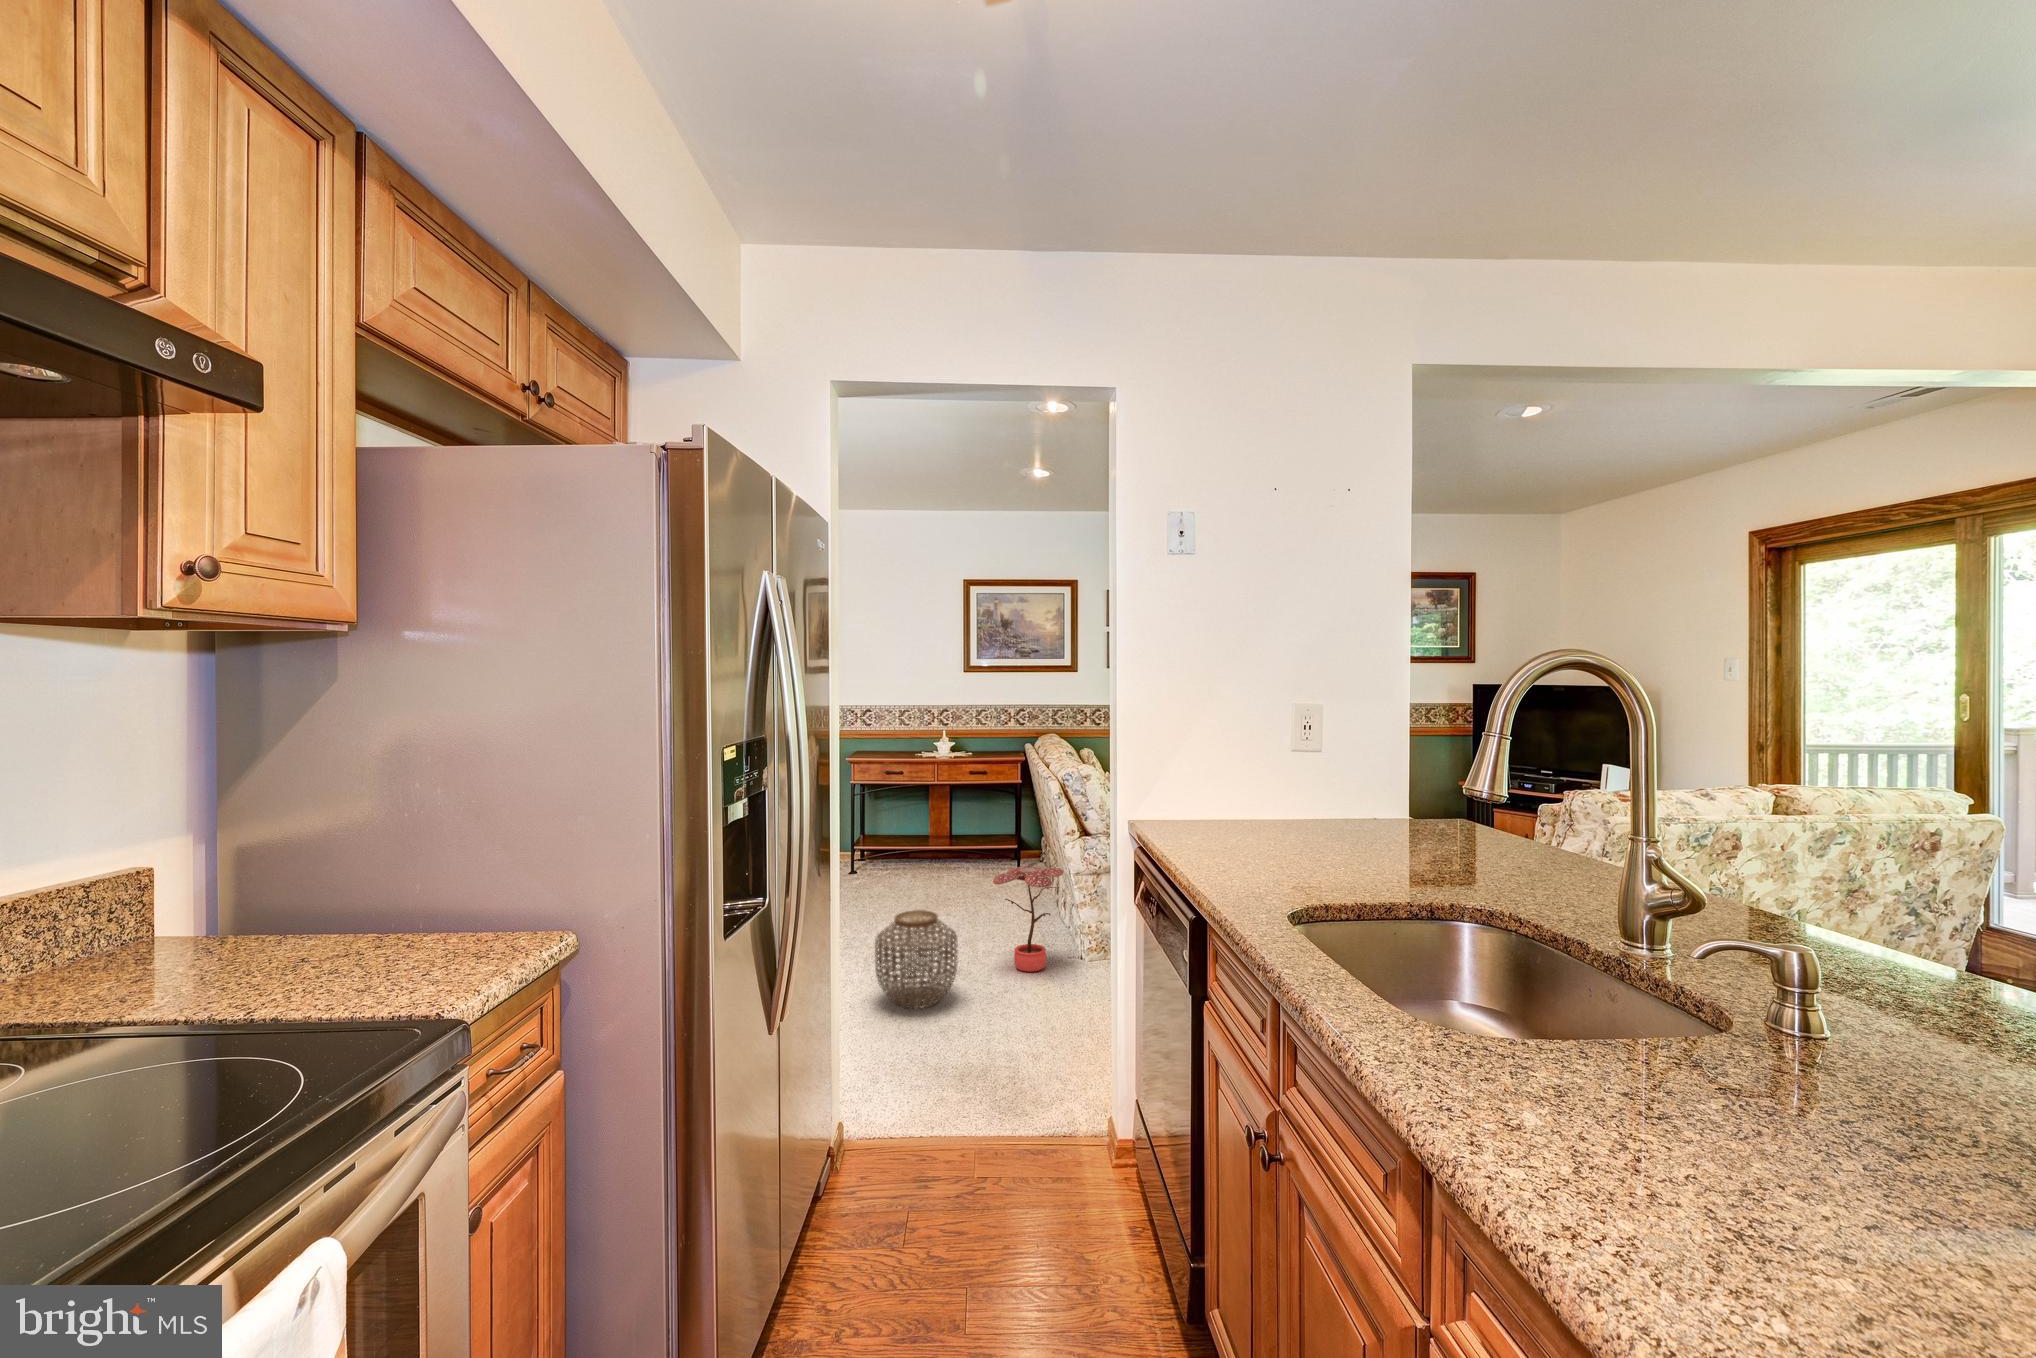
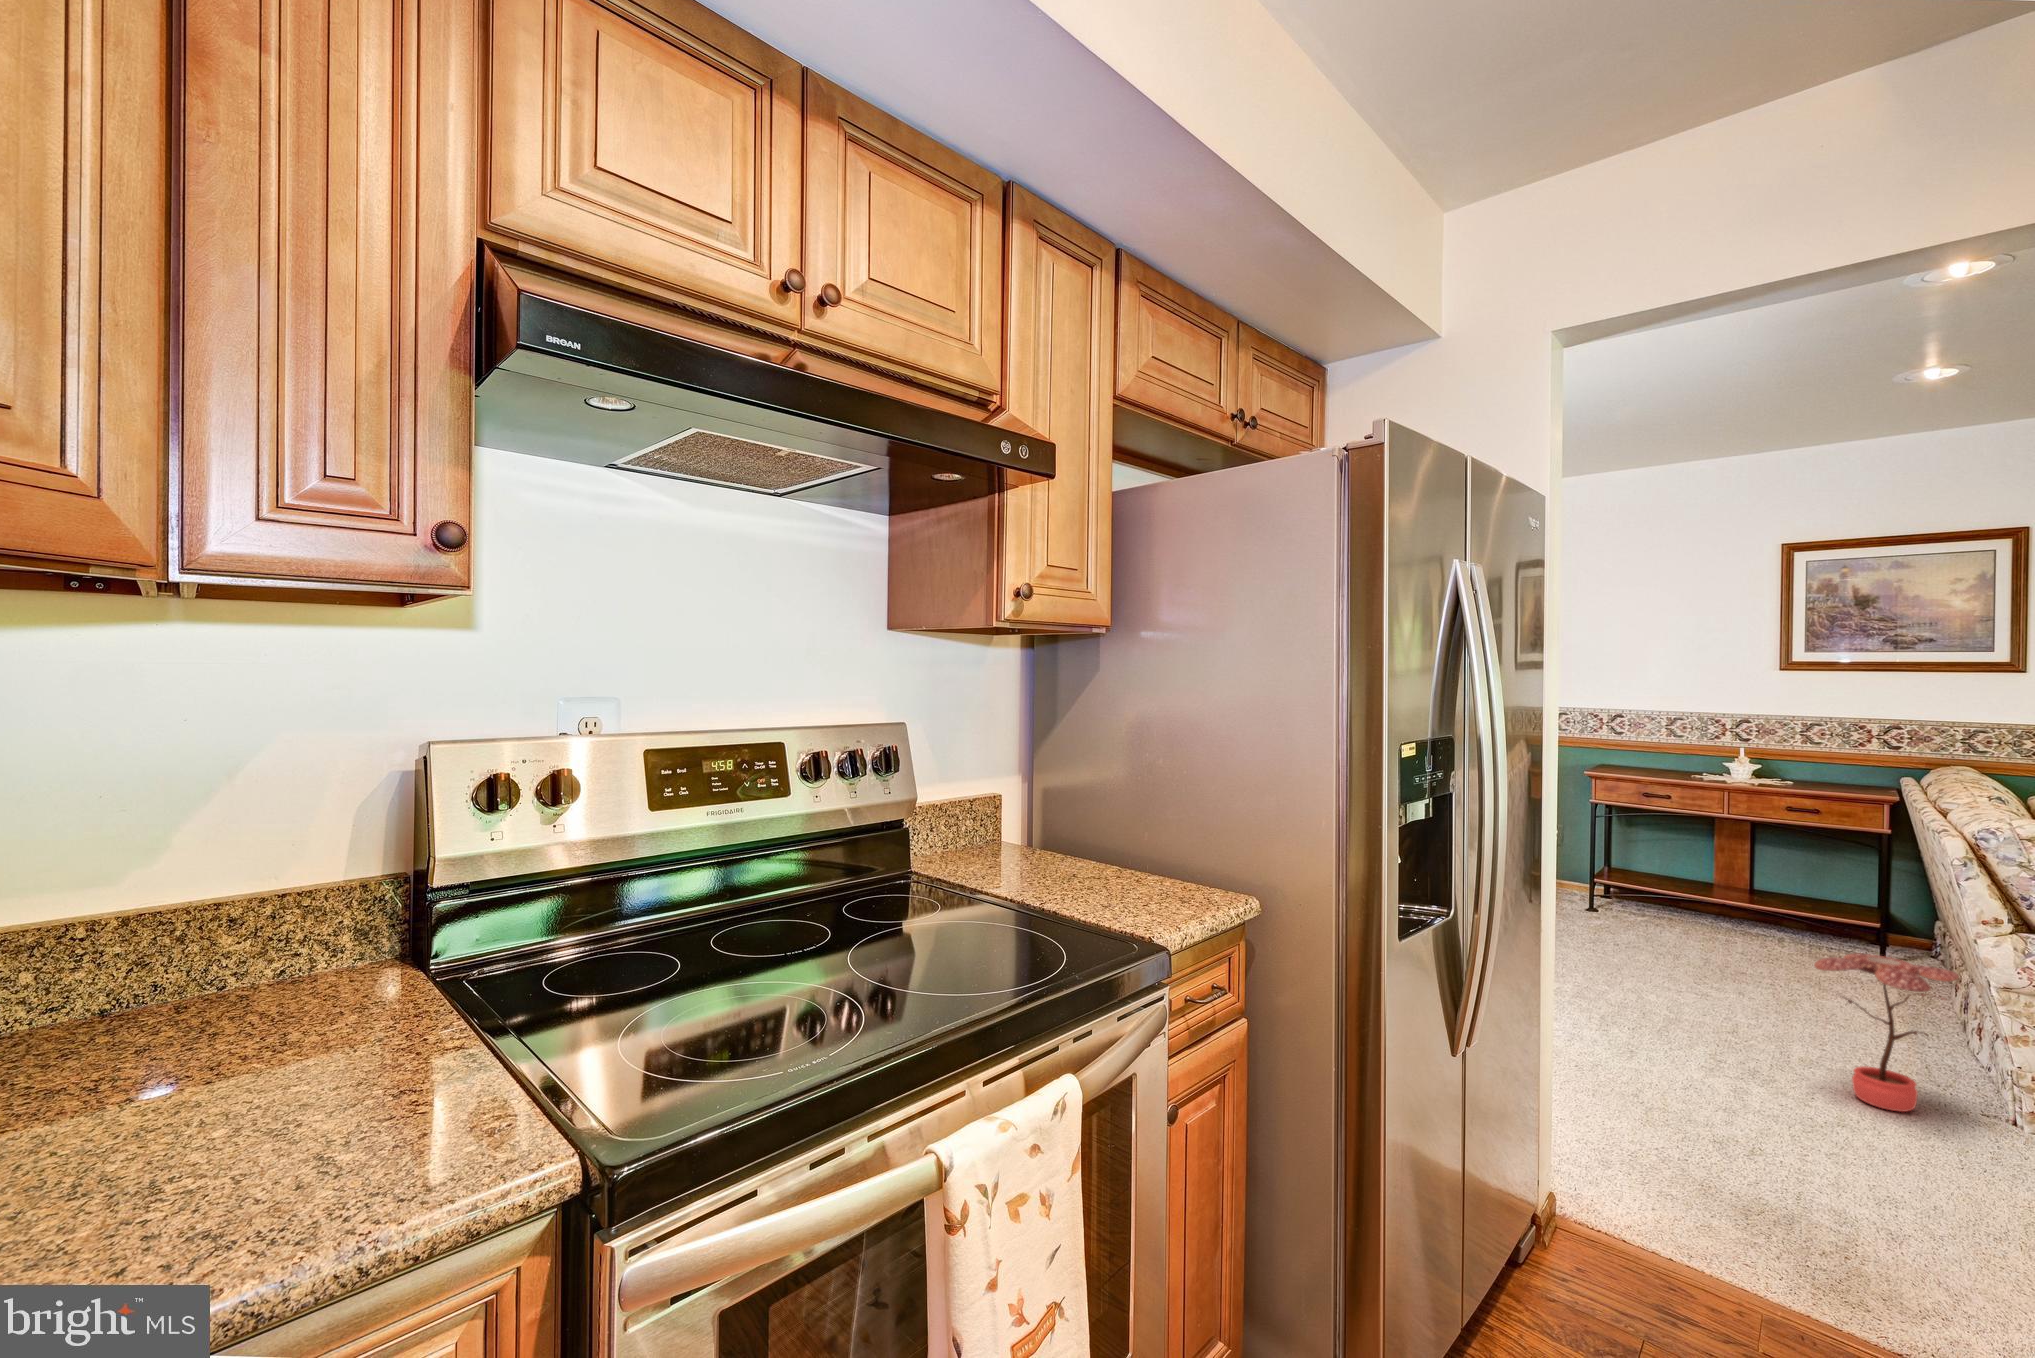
woven basket: present [875,910,958,1009] -> none [1614,974,1744,1104]

